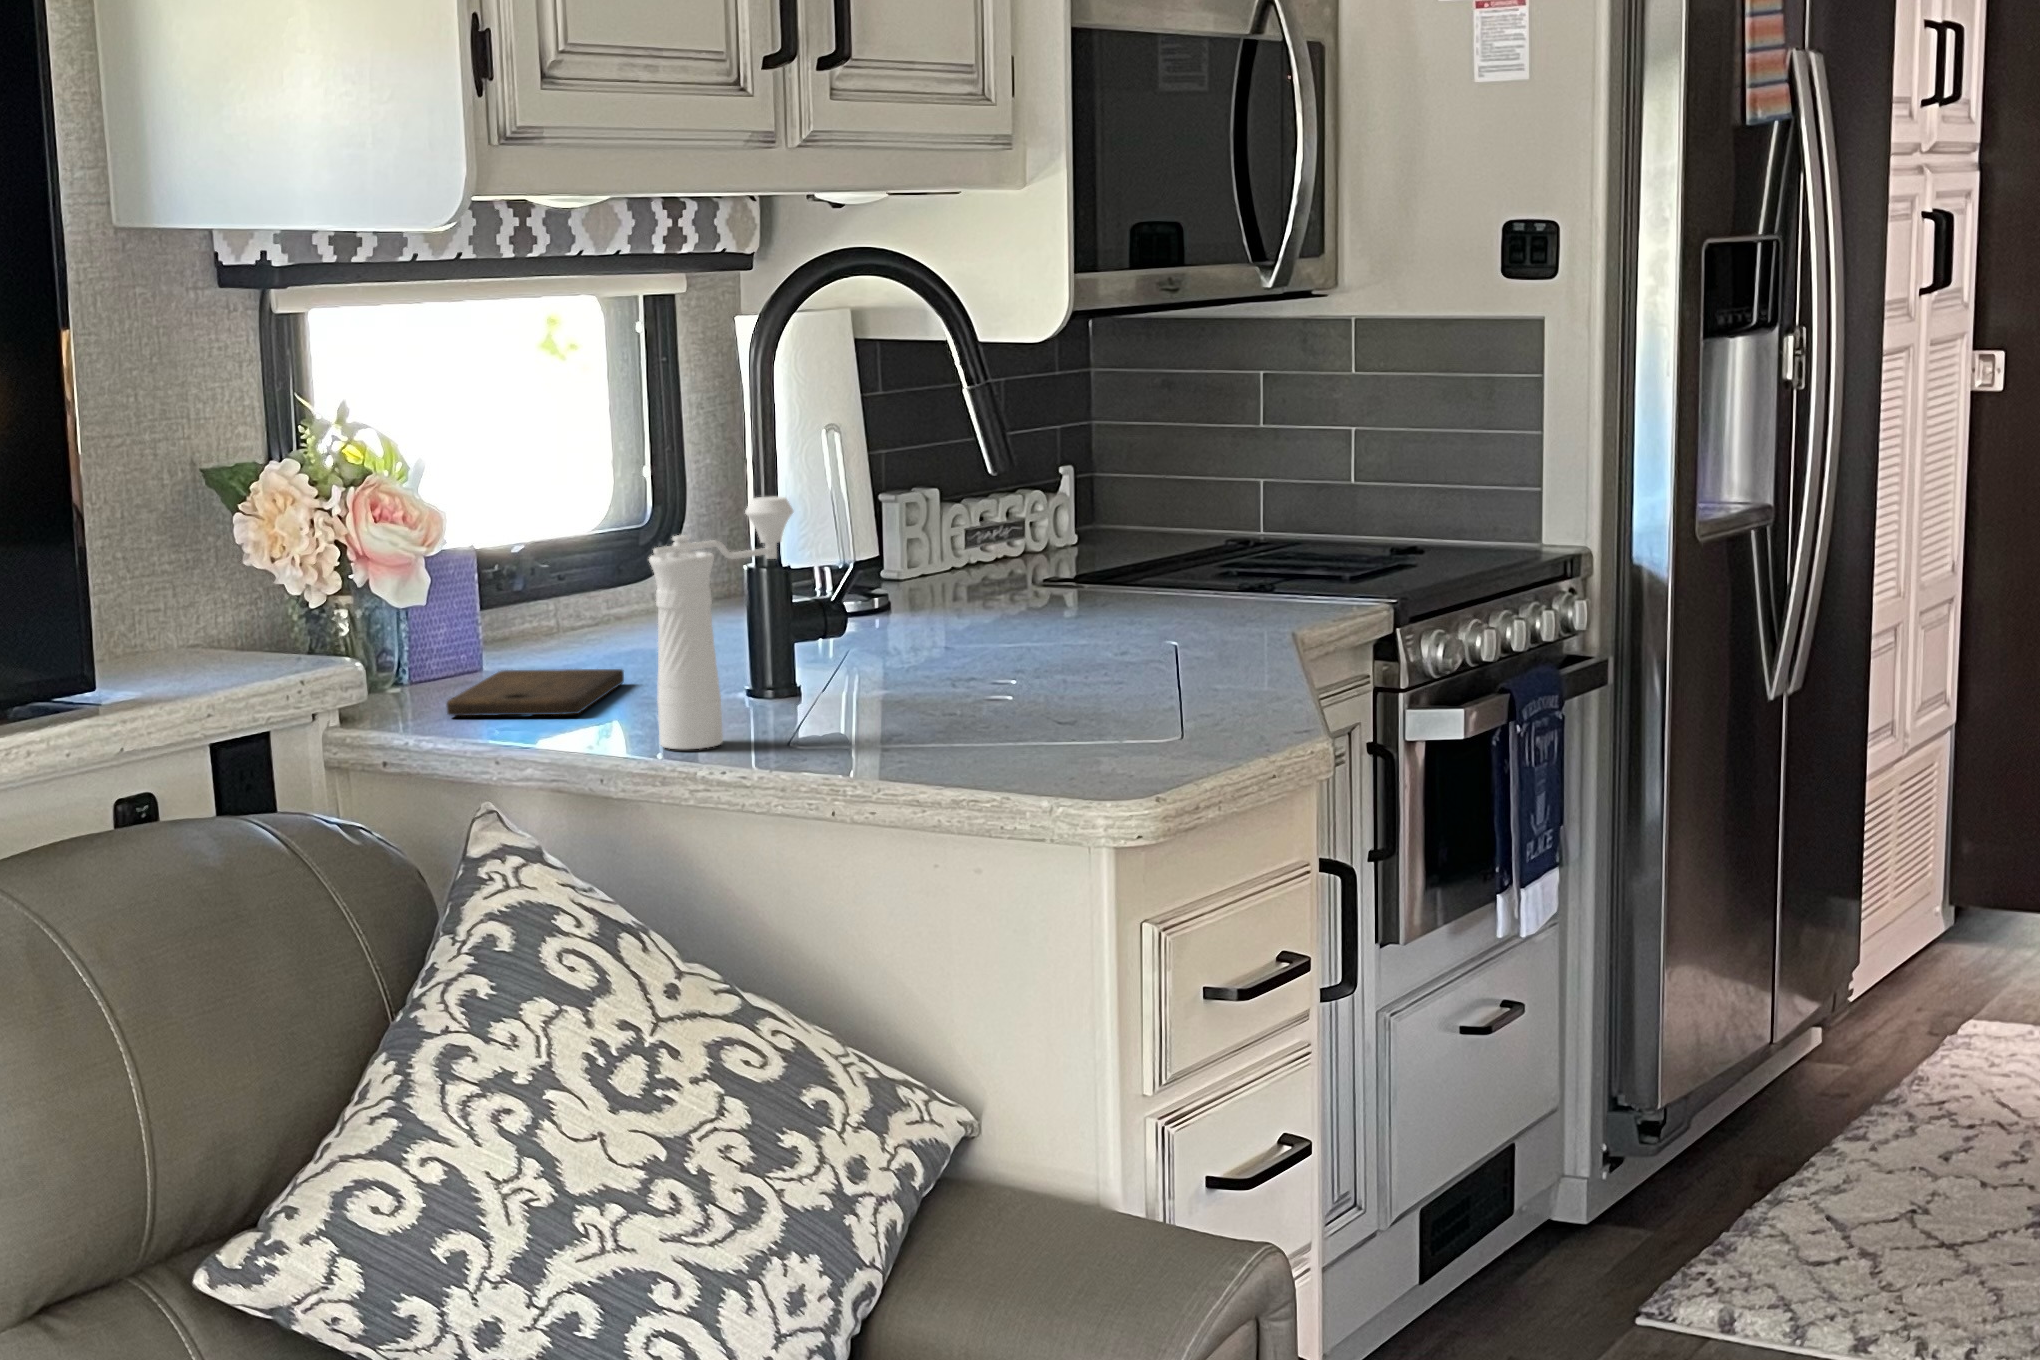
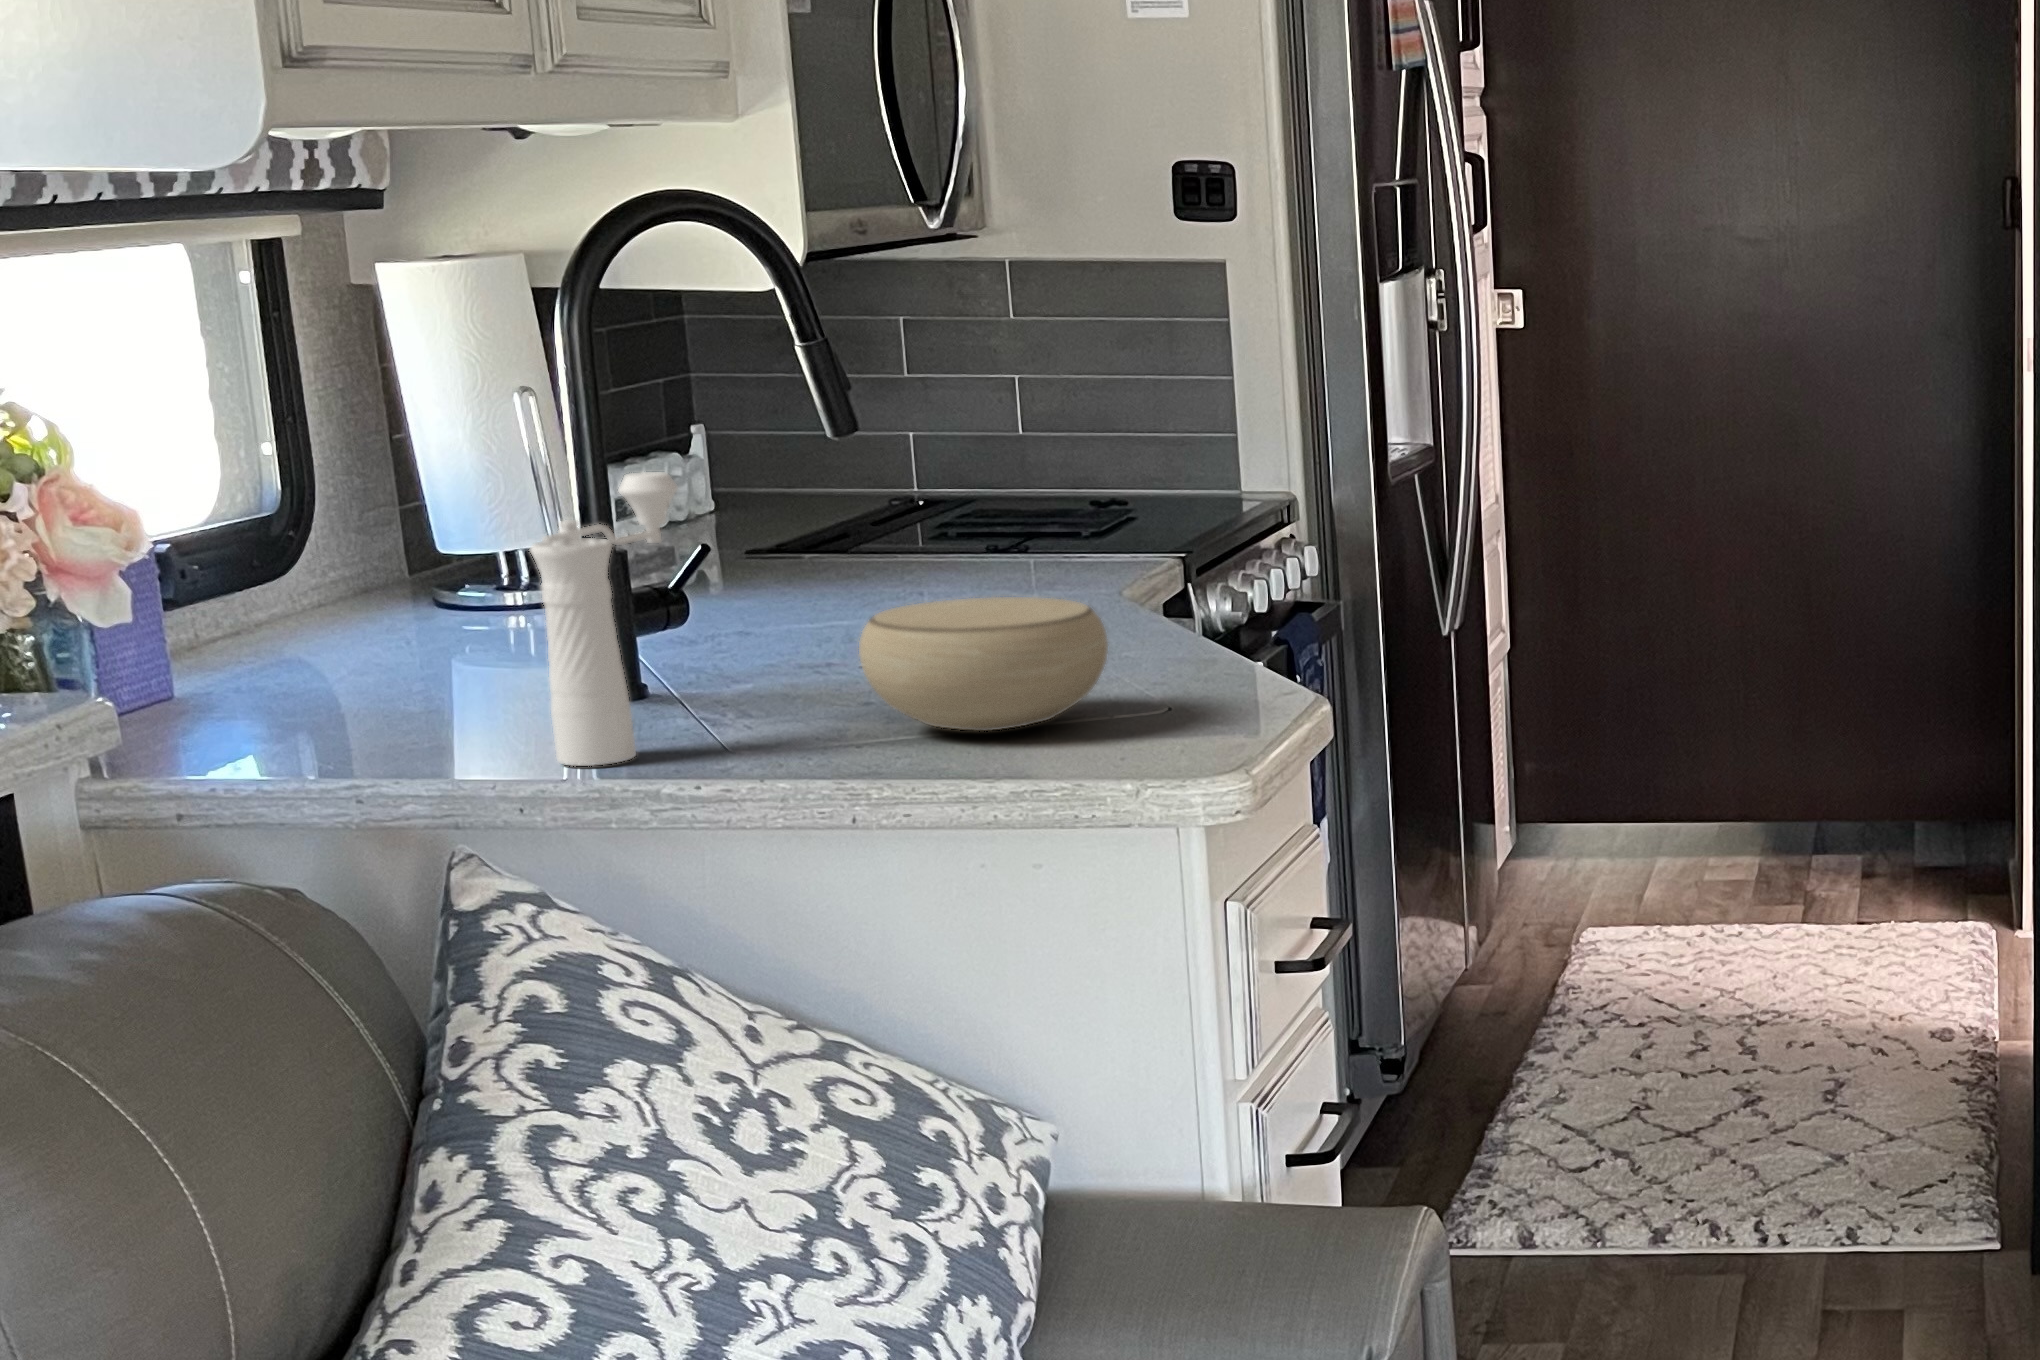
bowl: none [911,623,1130,745] -> present [859,597,1108,731]
cutting board: present [447,669,624,716] -> none [212,682,397,751]

